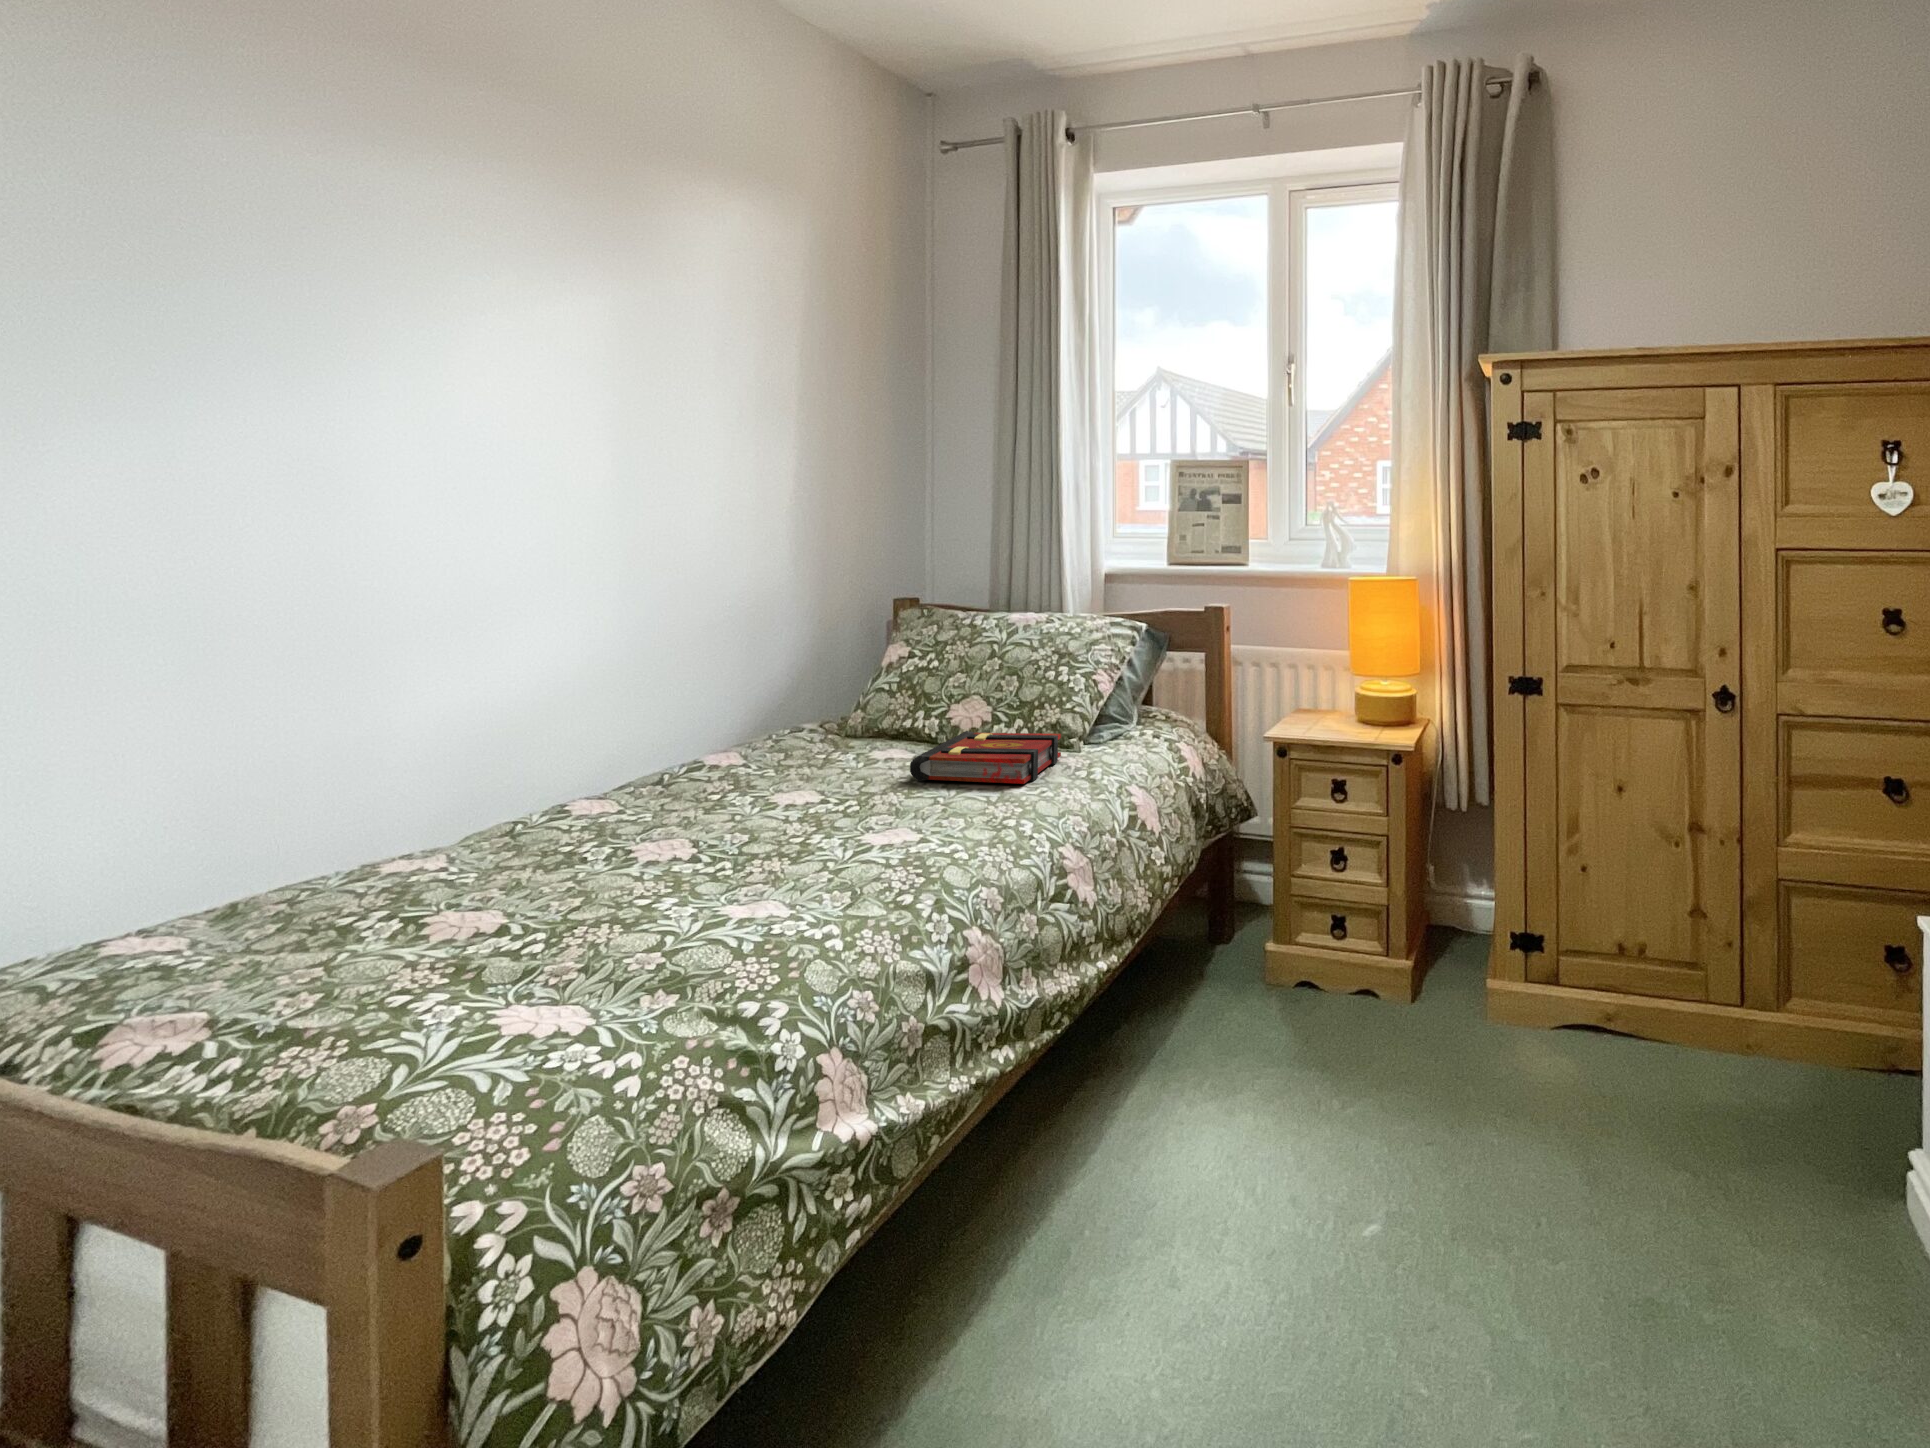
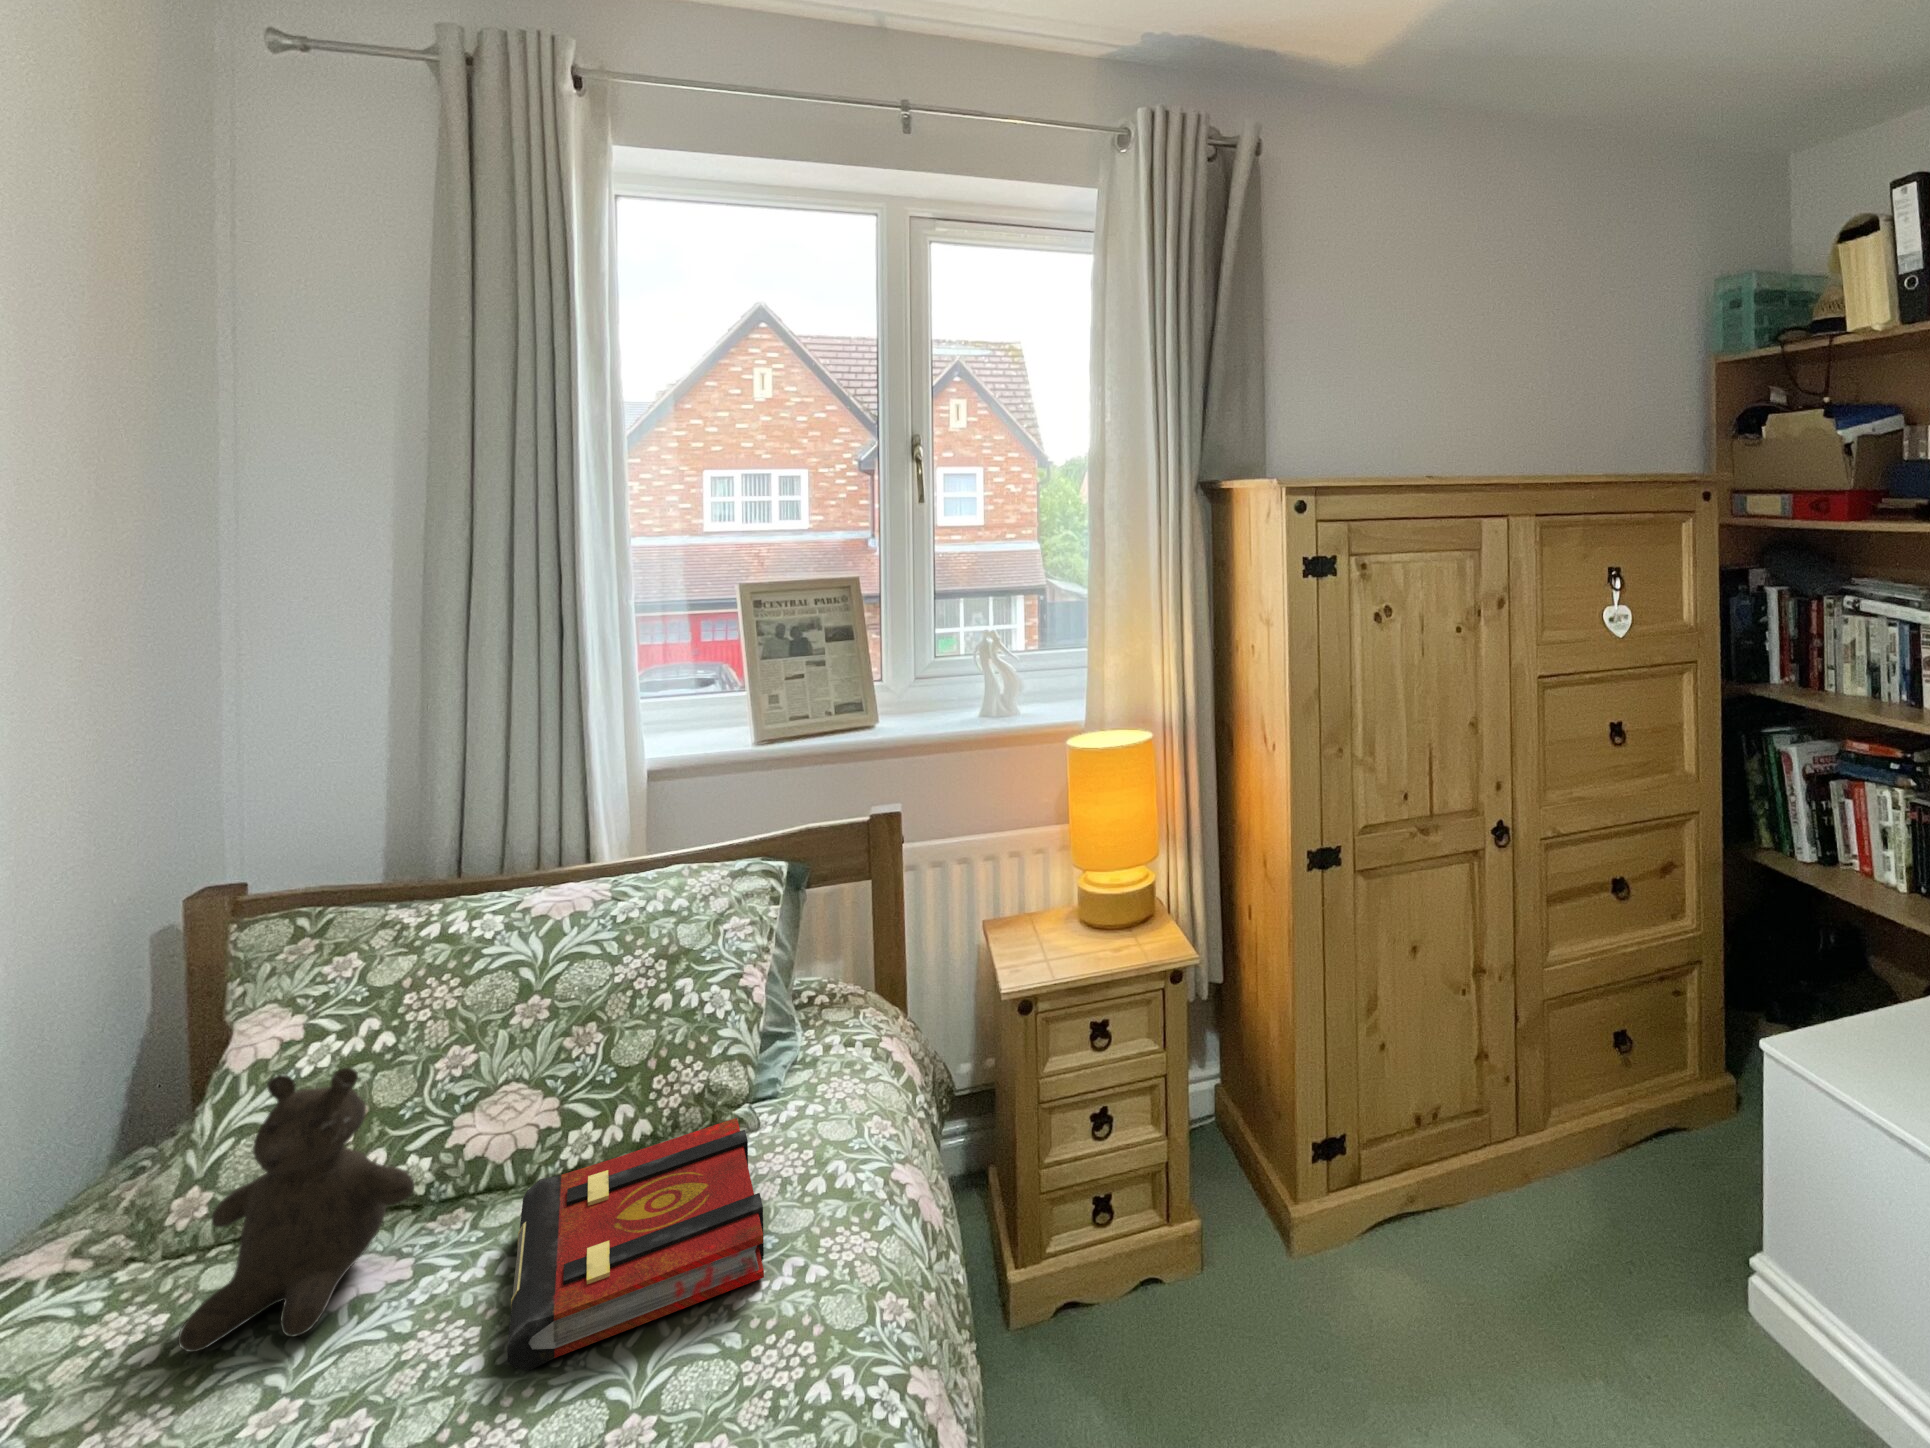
teddy bear: none [827,644,917,757] -> present [178,1068,414,1352]

